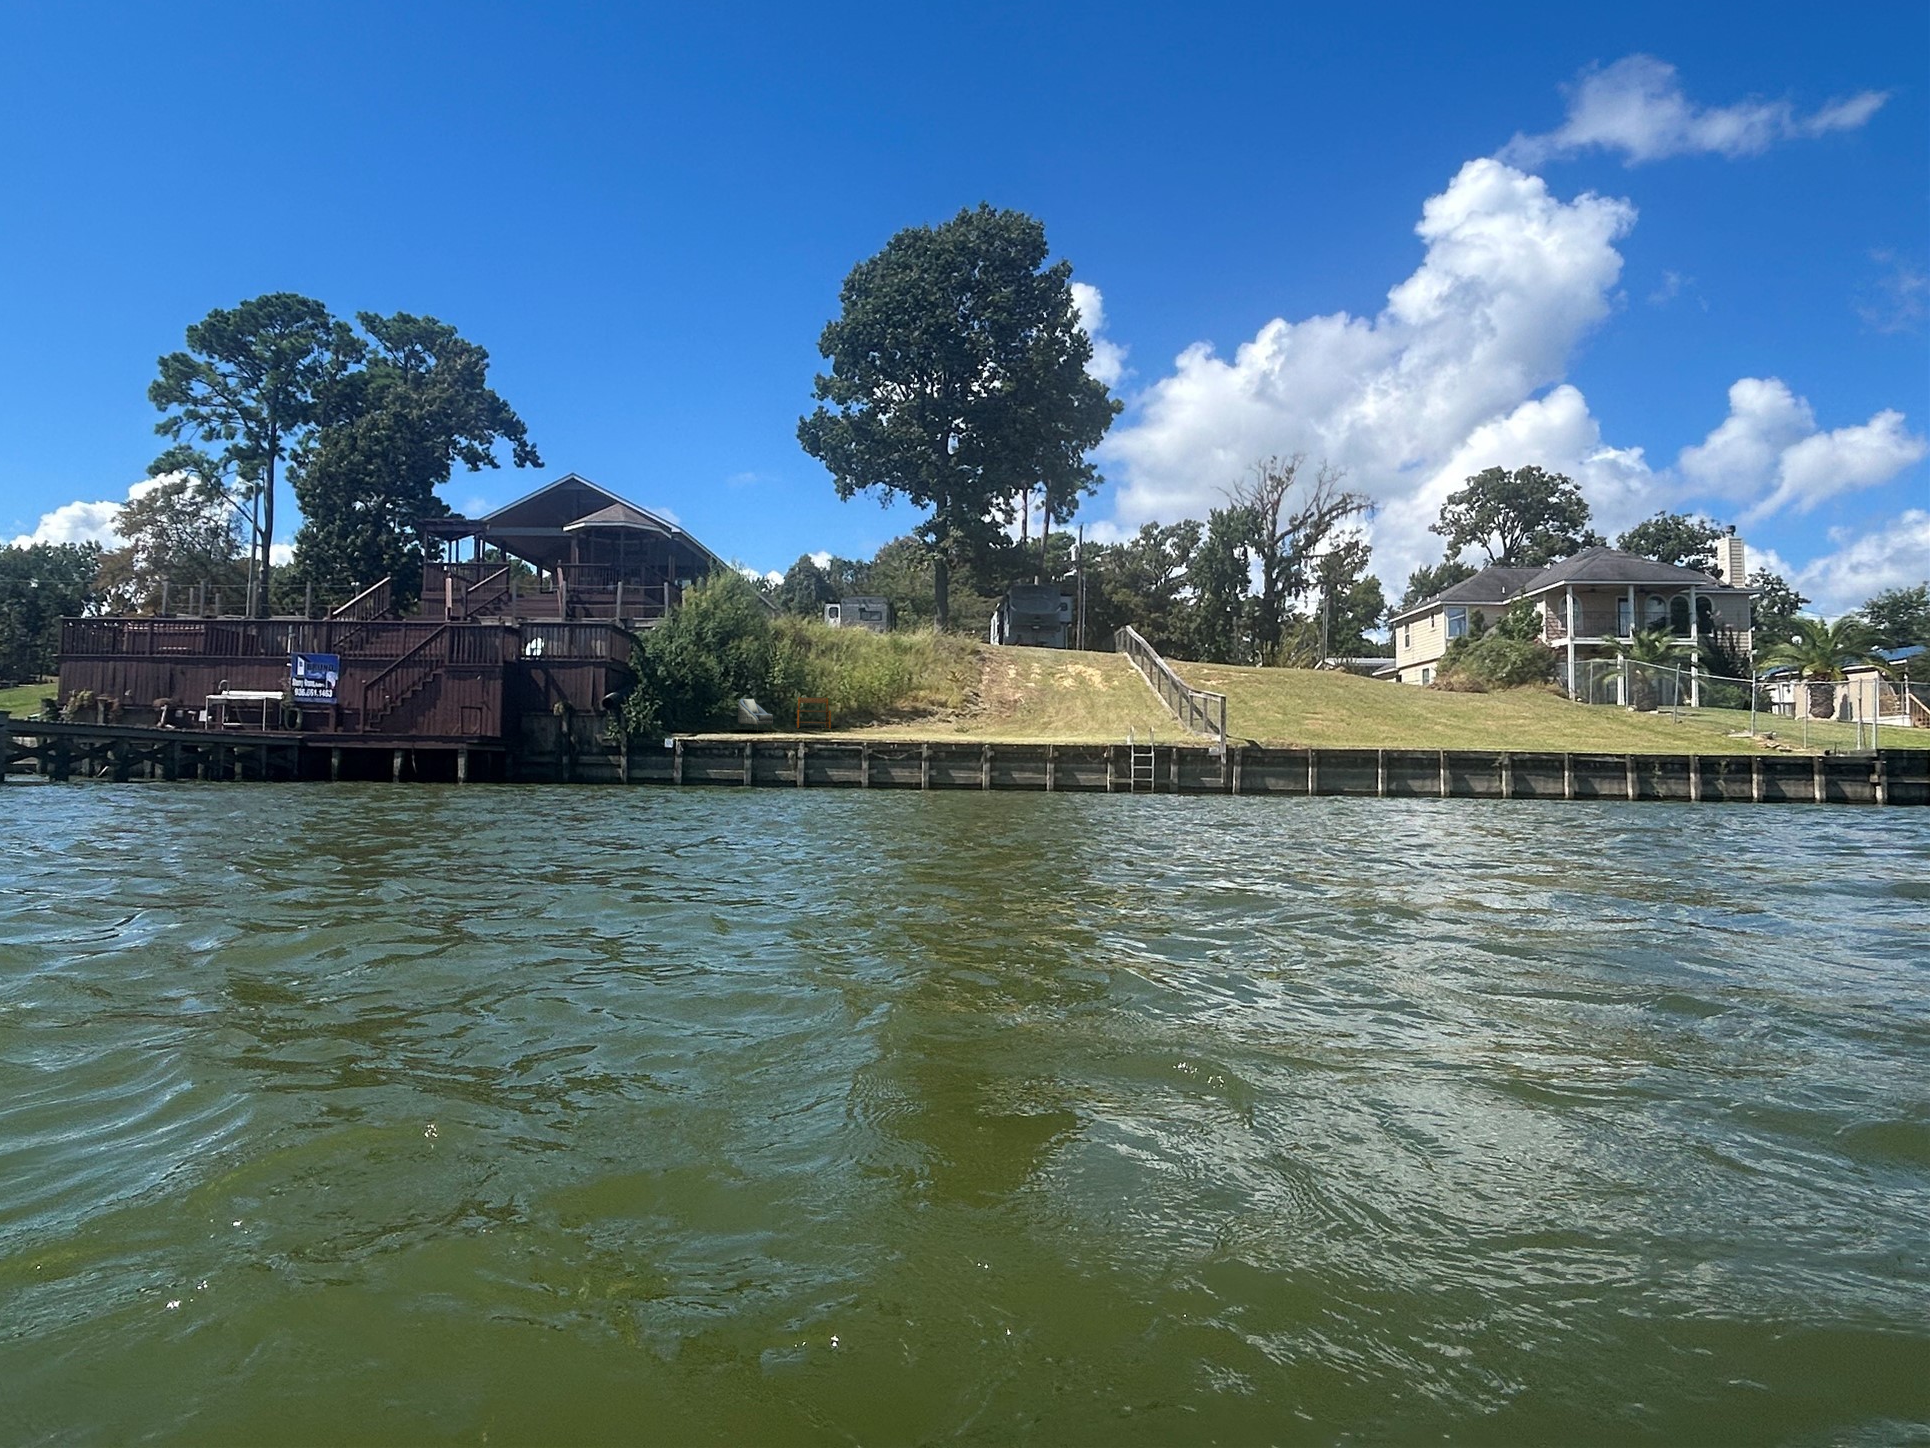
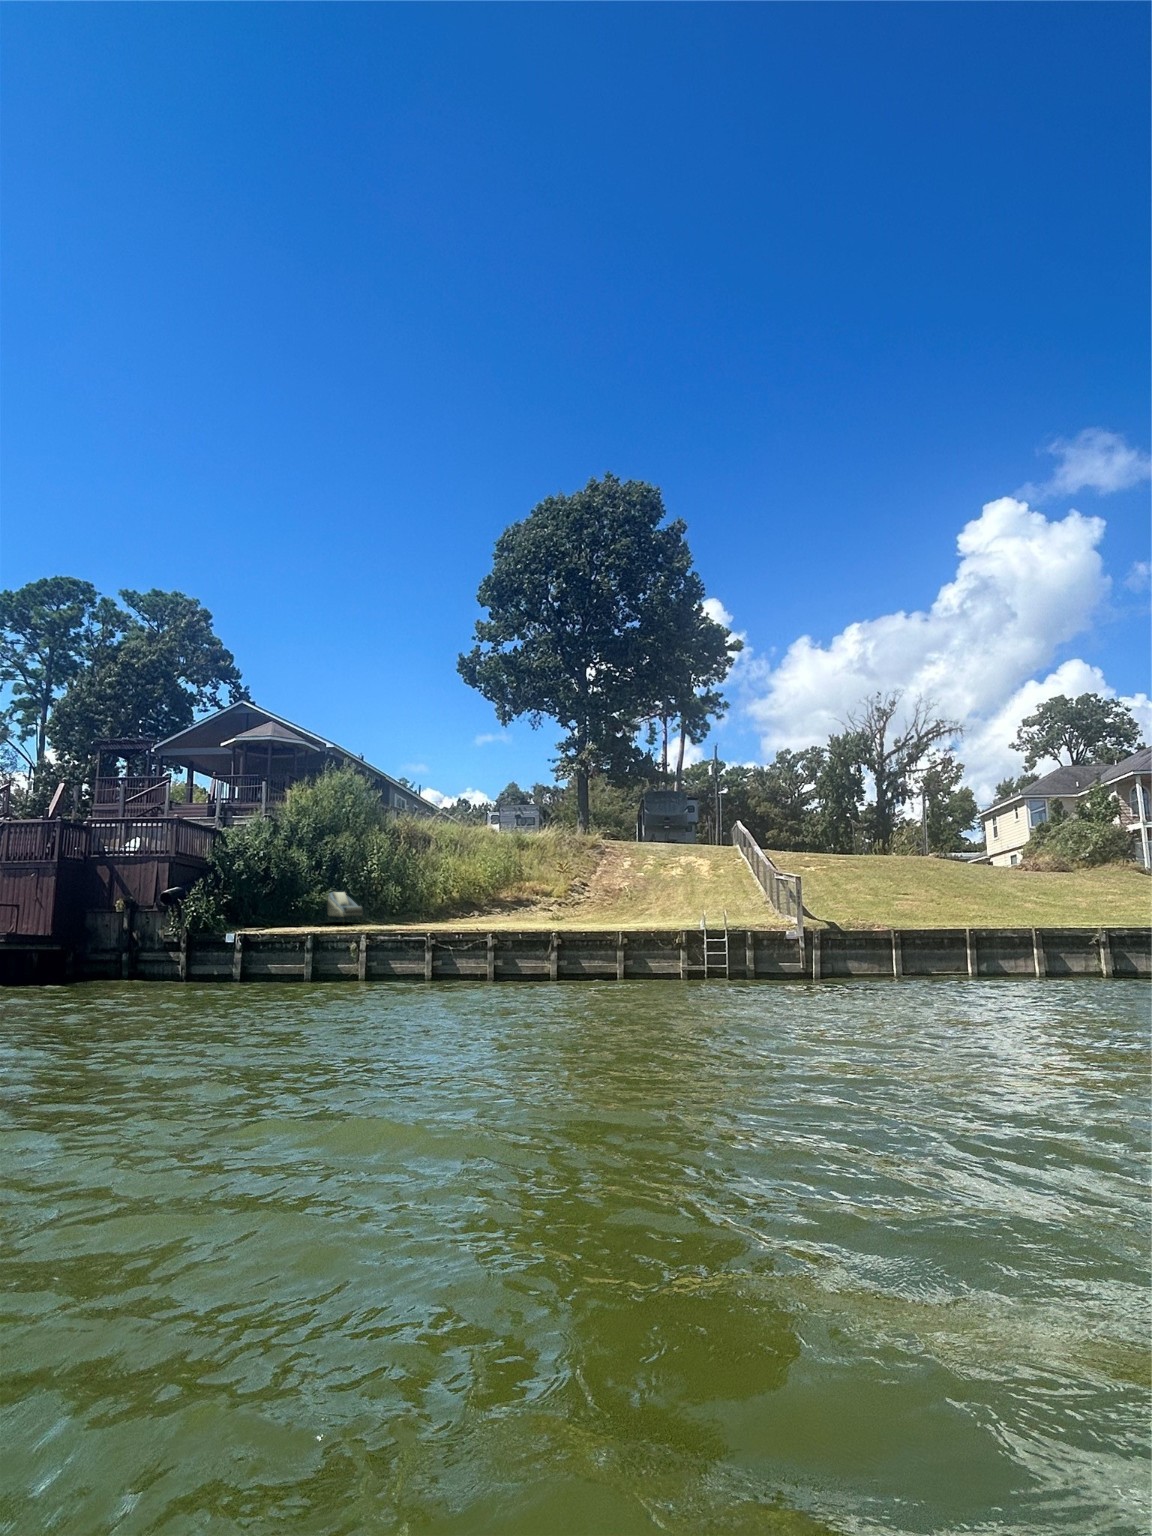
bench: present [796,697,831,728] -> none [394,889,427,919]

